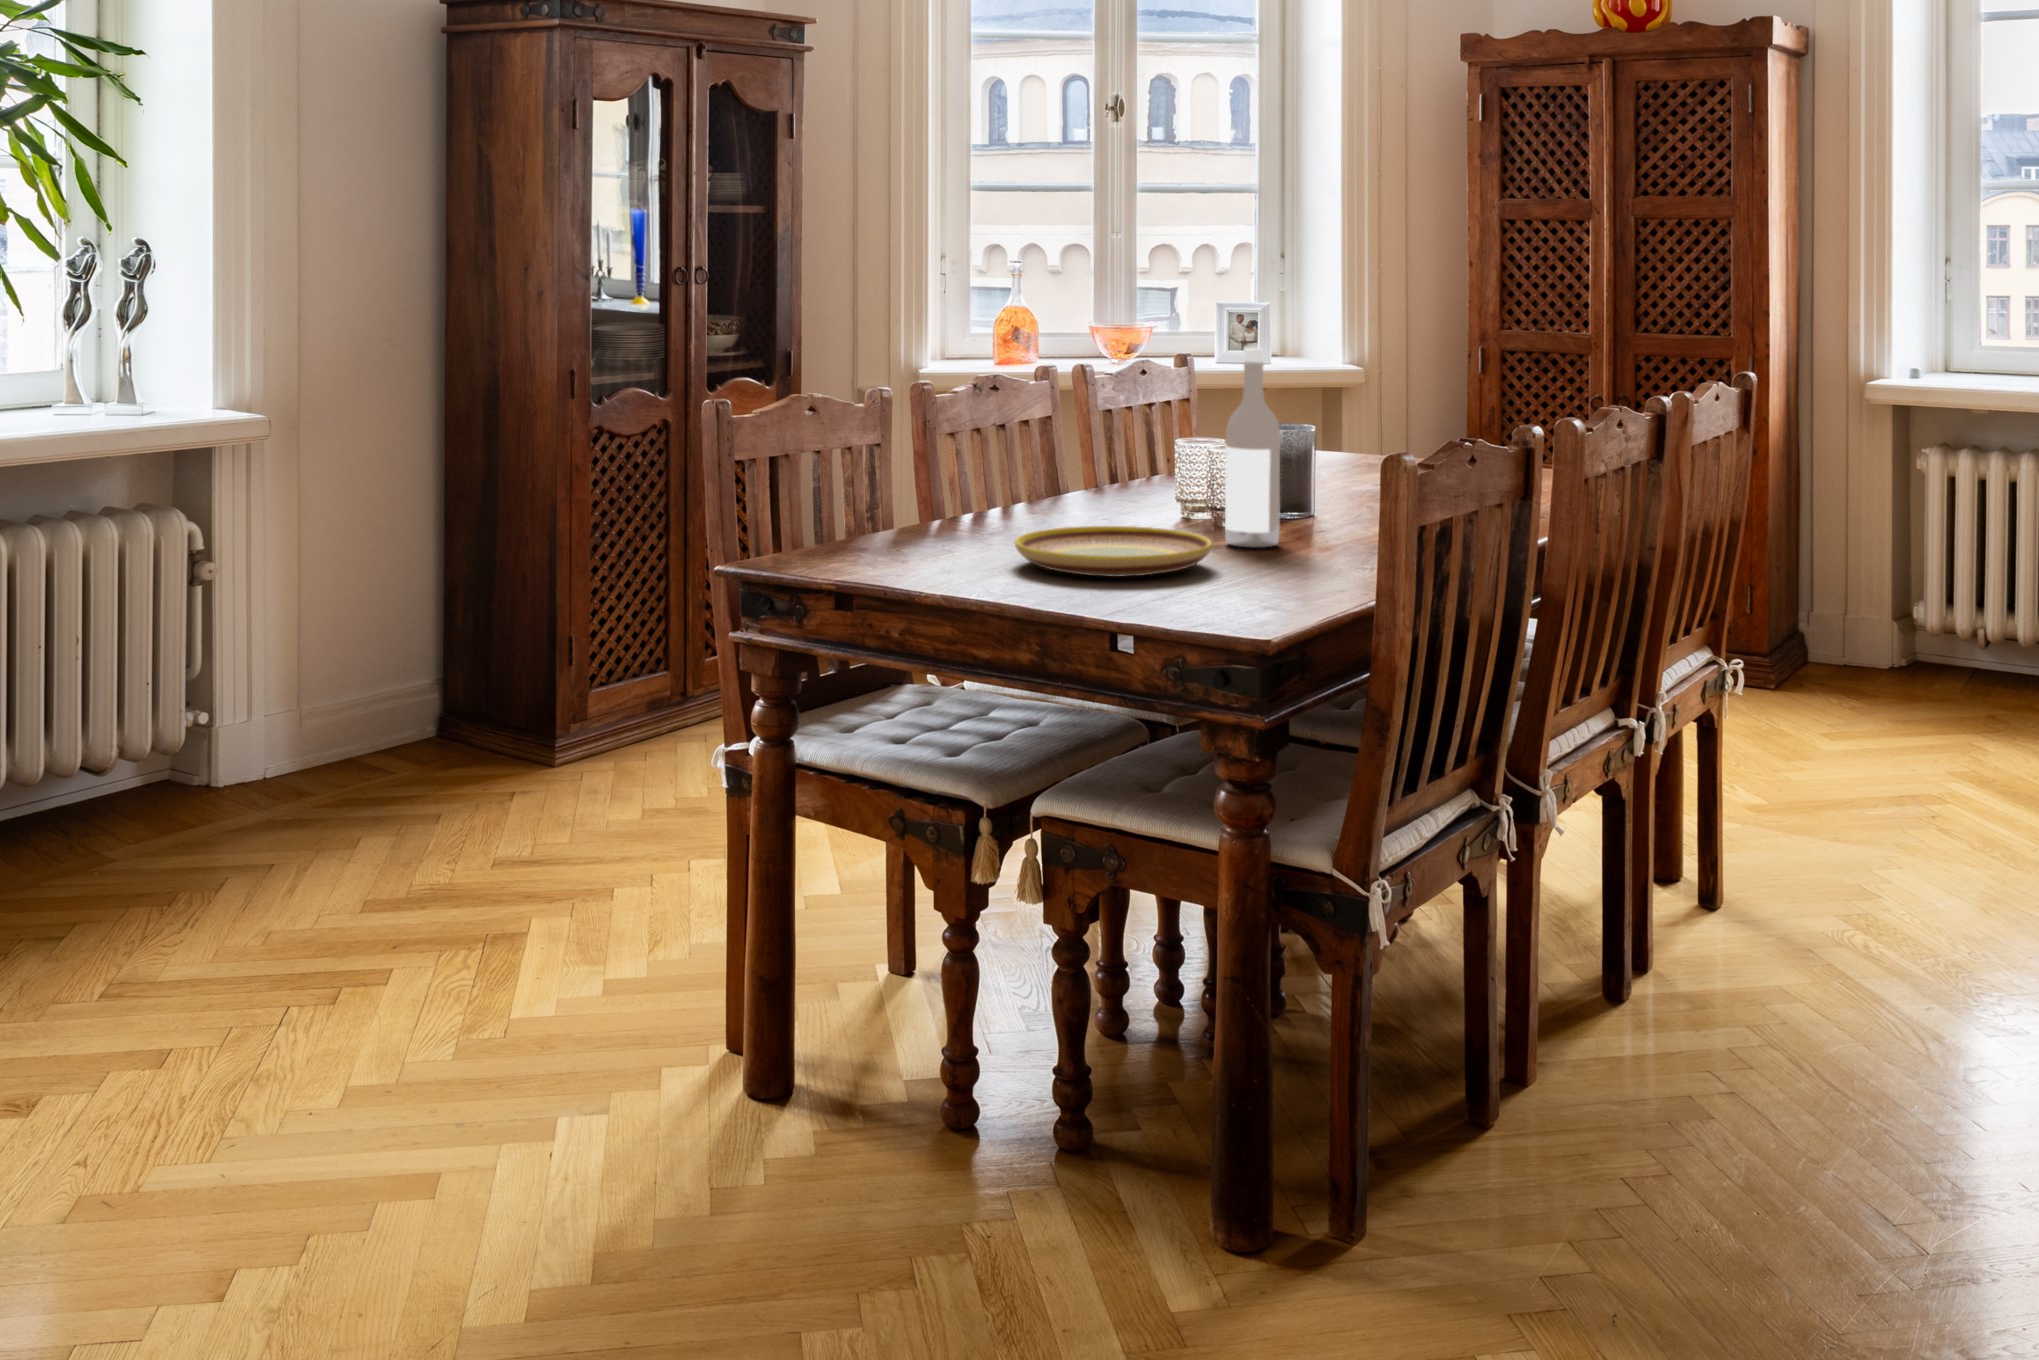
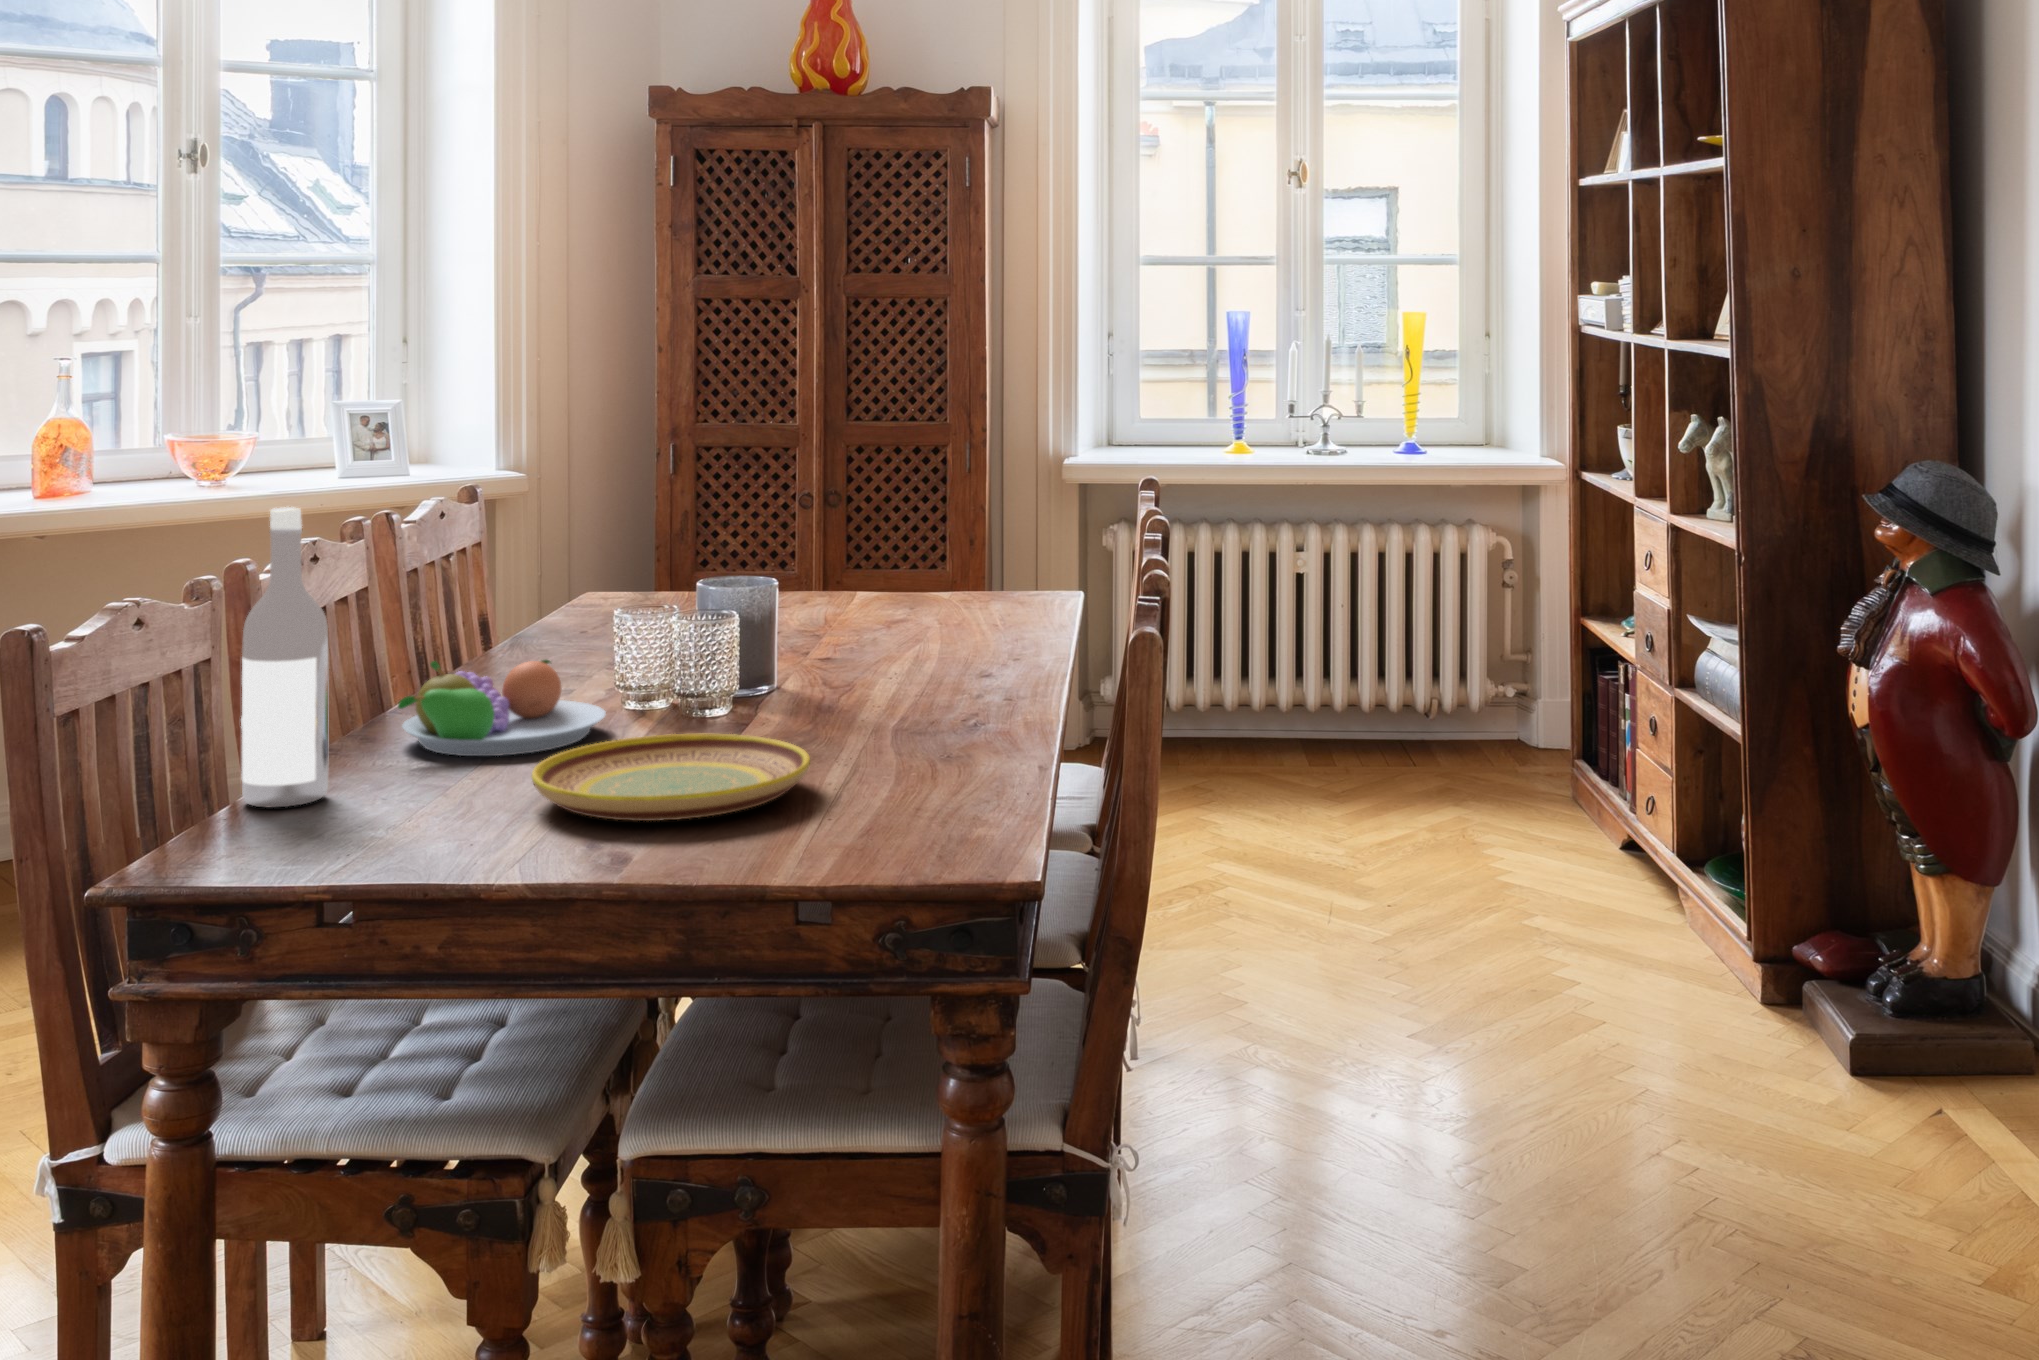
wine bottle: present [1225,348,1280,548] -> present [241,507,328,807]
fruit bowl: none [991,466,1146,535] -> present [398,660,606,756]

